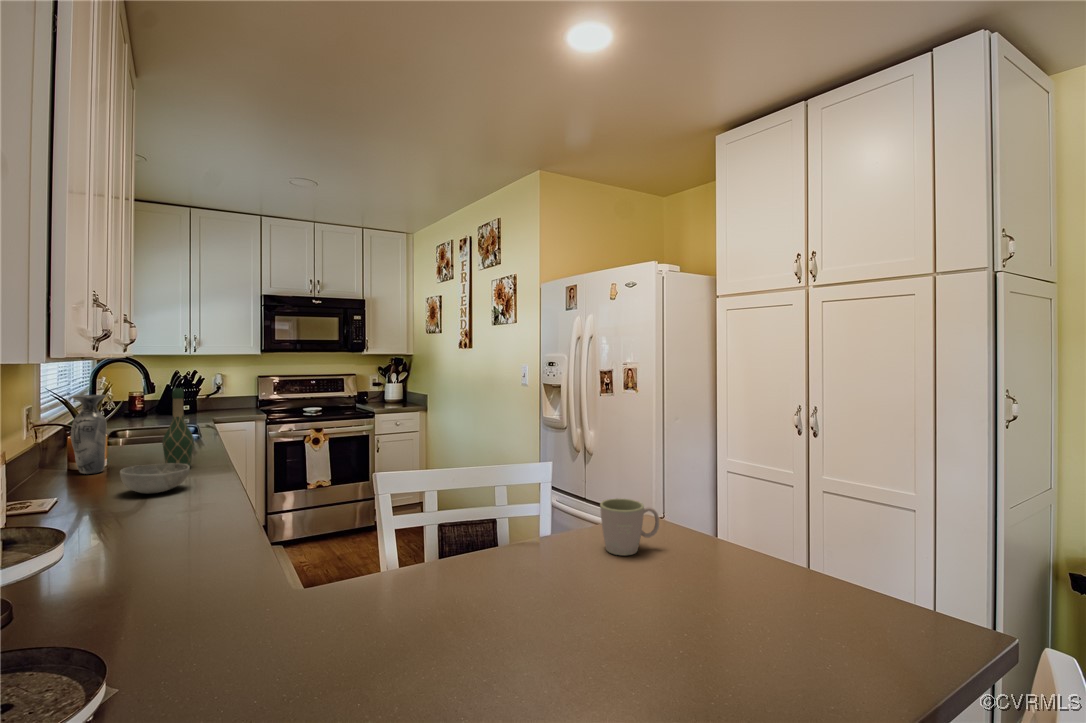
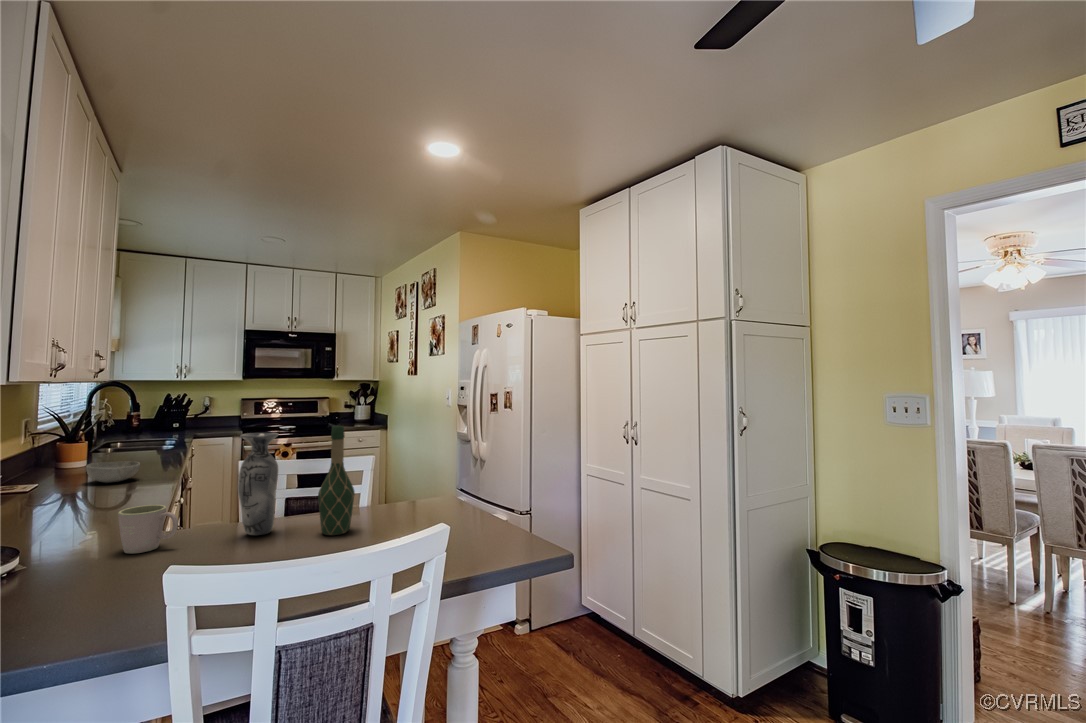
wine bottle: present [162,388,194,466] -> present [318,426,355,535]
vase: present [71,395,107,474] -> present [238,433,278,535]
mug: present [600,499,659,555] -> present [118,505,178,554]

